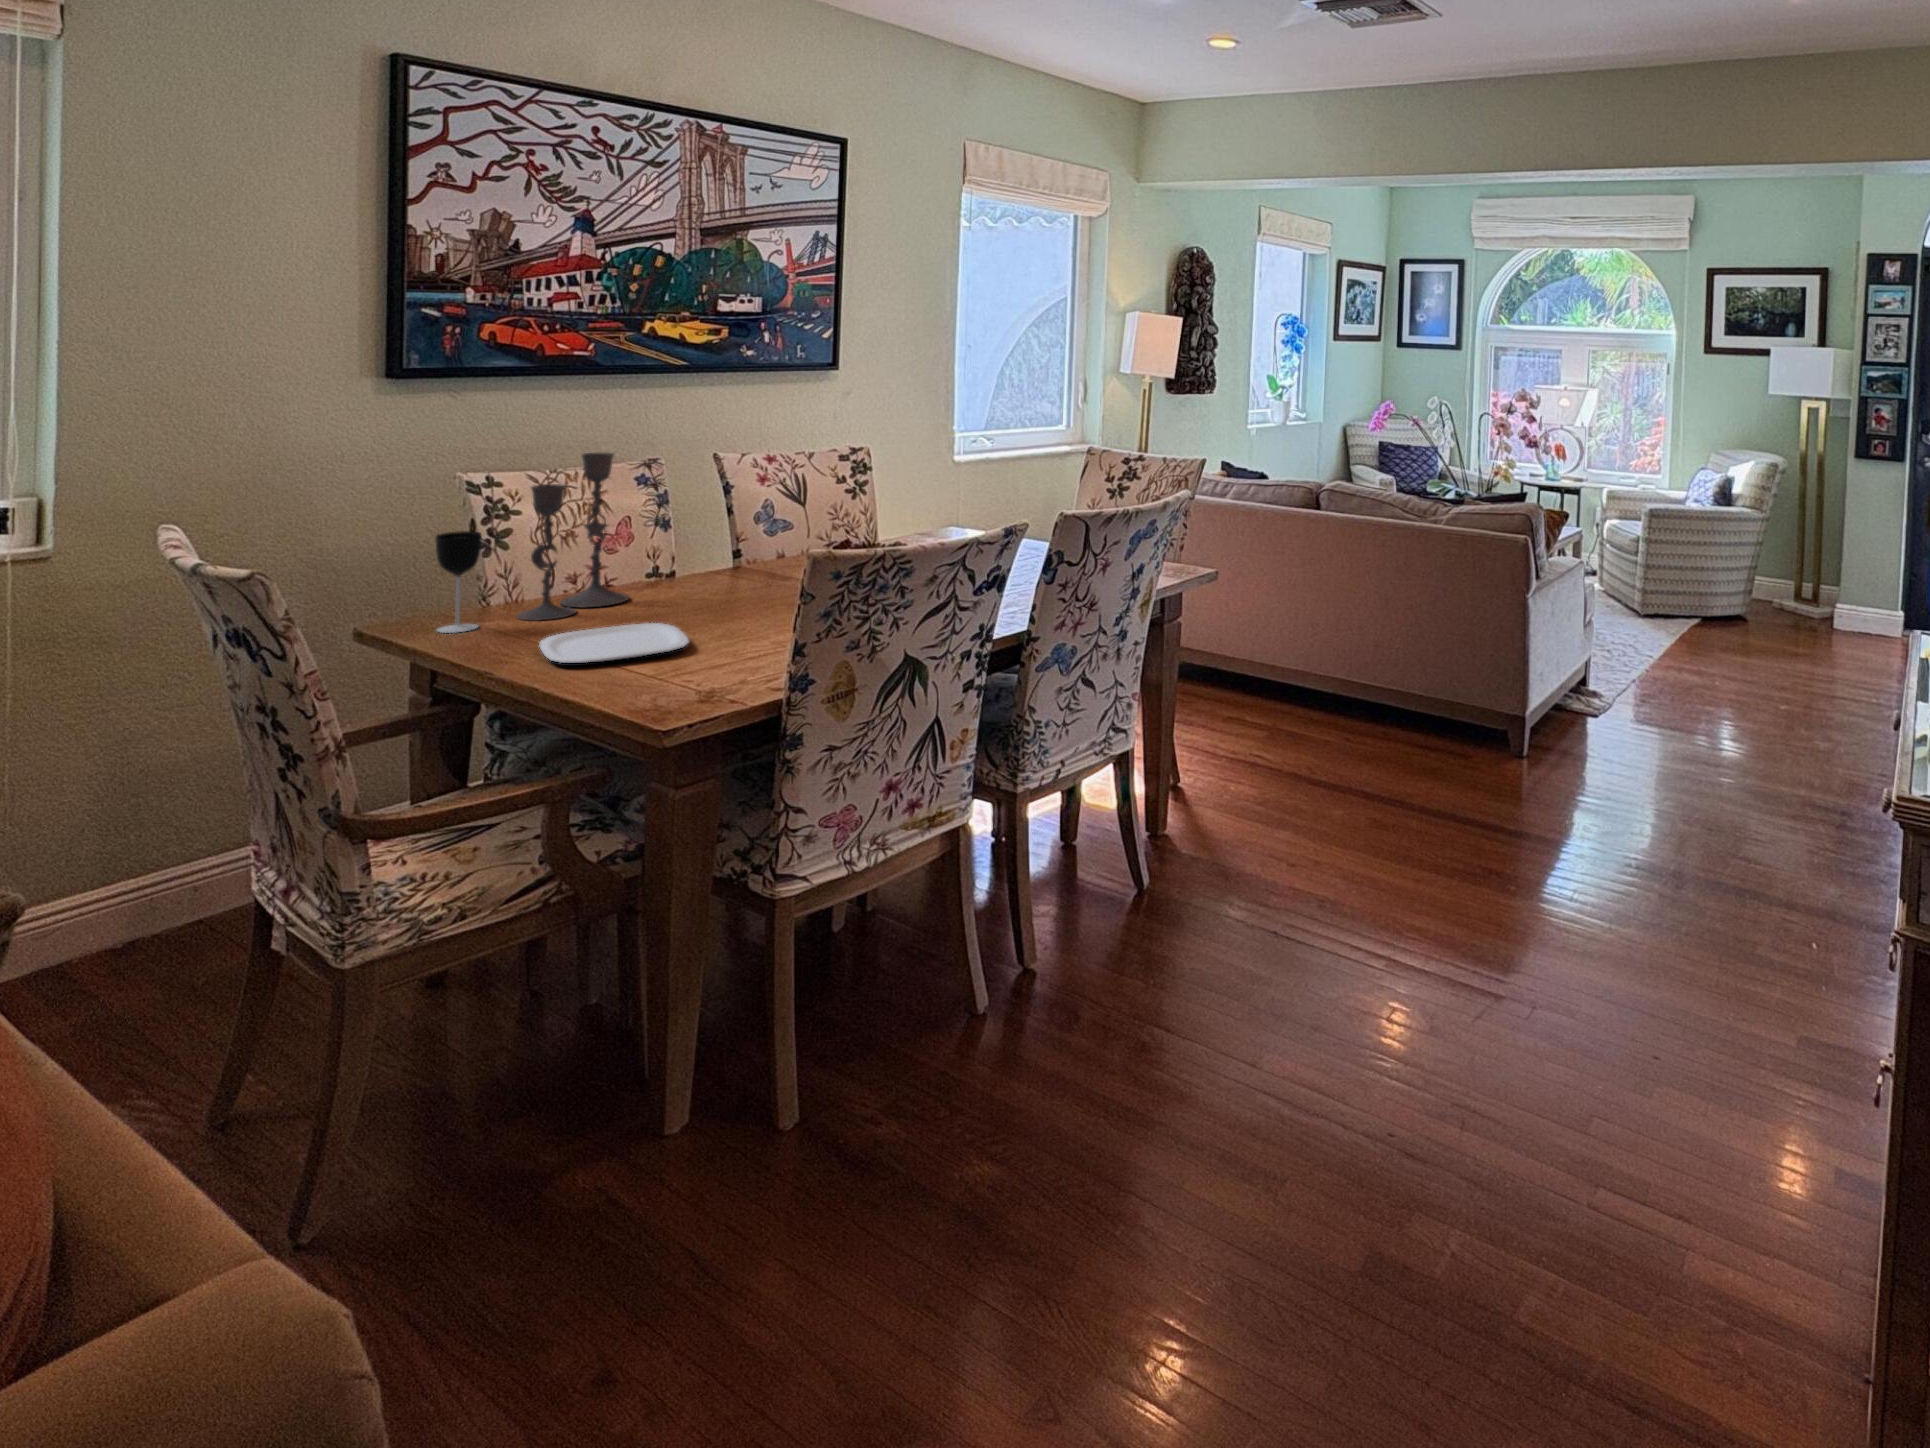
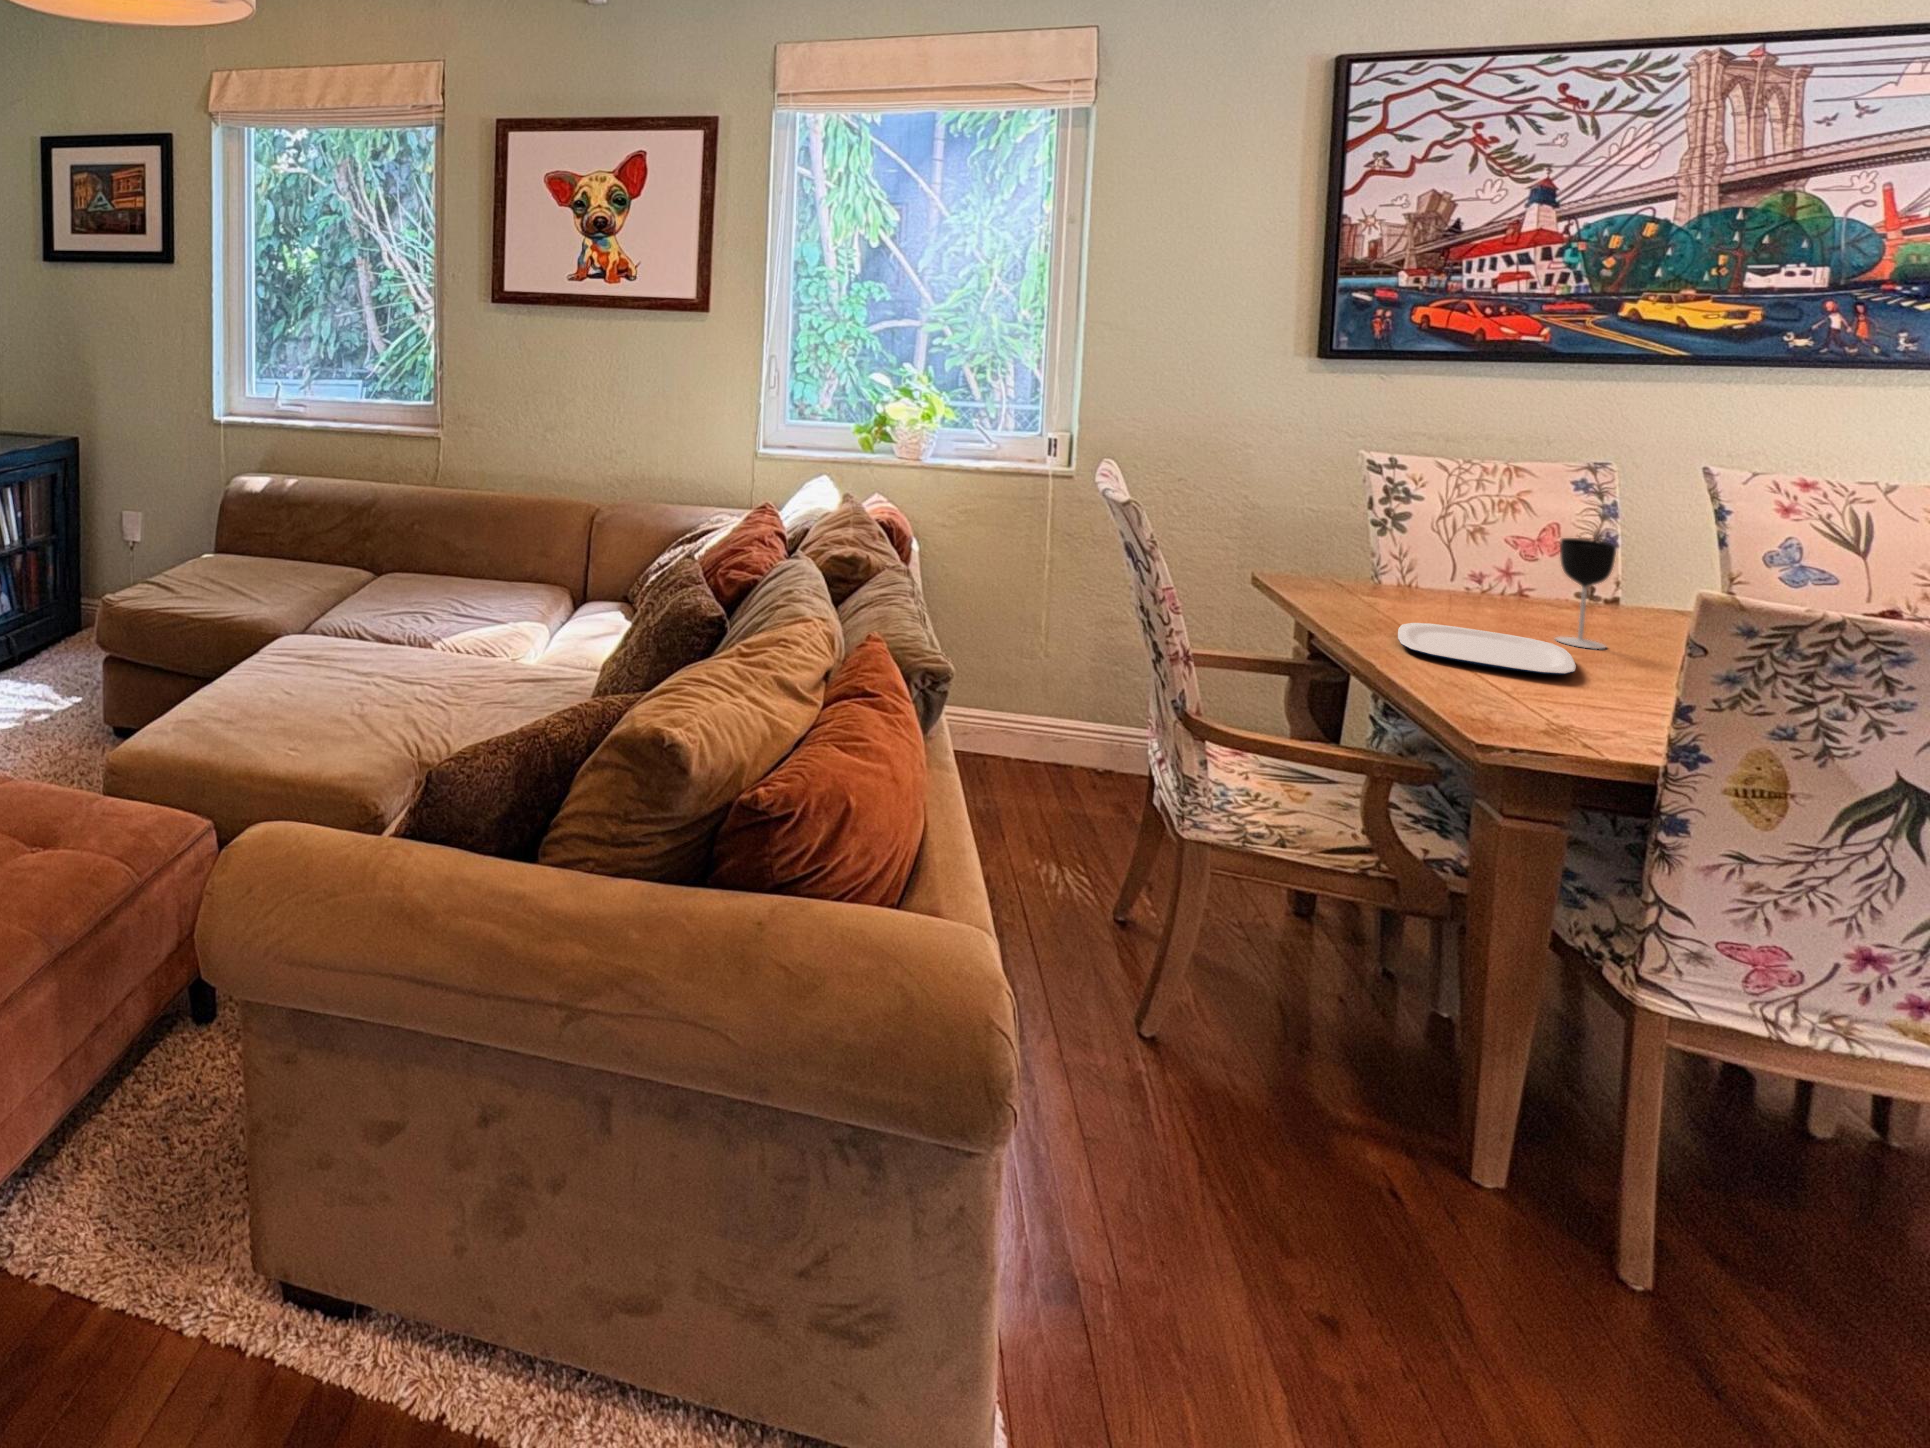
candlestick: present [516,453,629,621] -> none [1397,444,1536,613]
wine glass: present [436,531,482,633] -> present [1556,538,1616,649]

